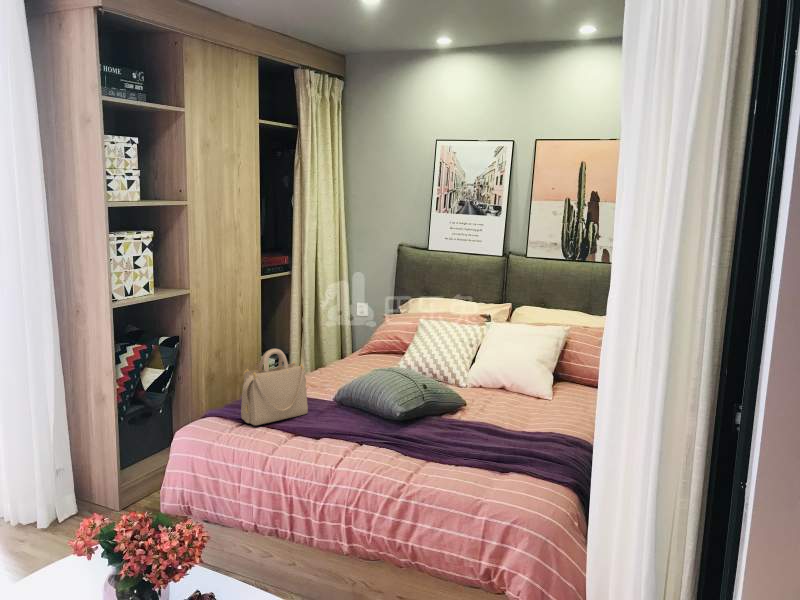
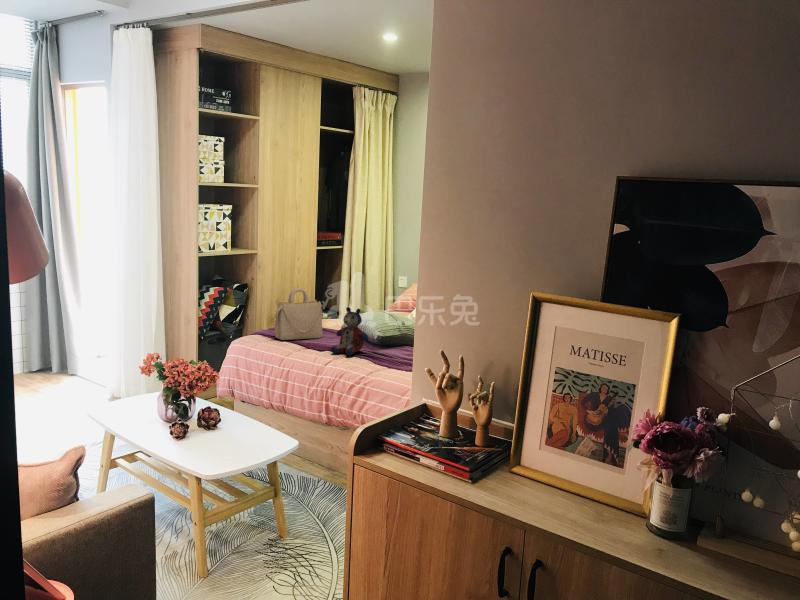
stuffed bear: none [337,376,388,448] -> present [331,307,368,356]

